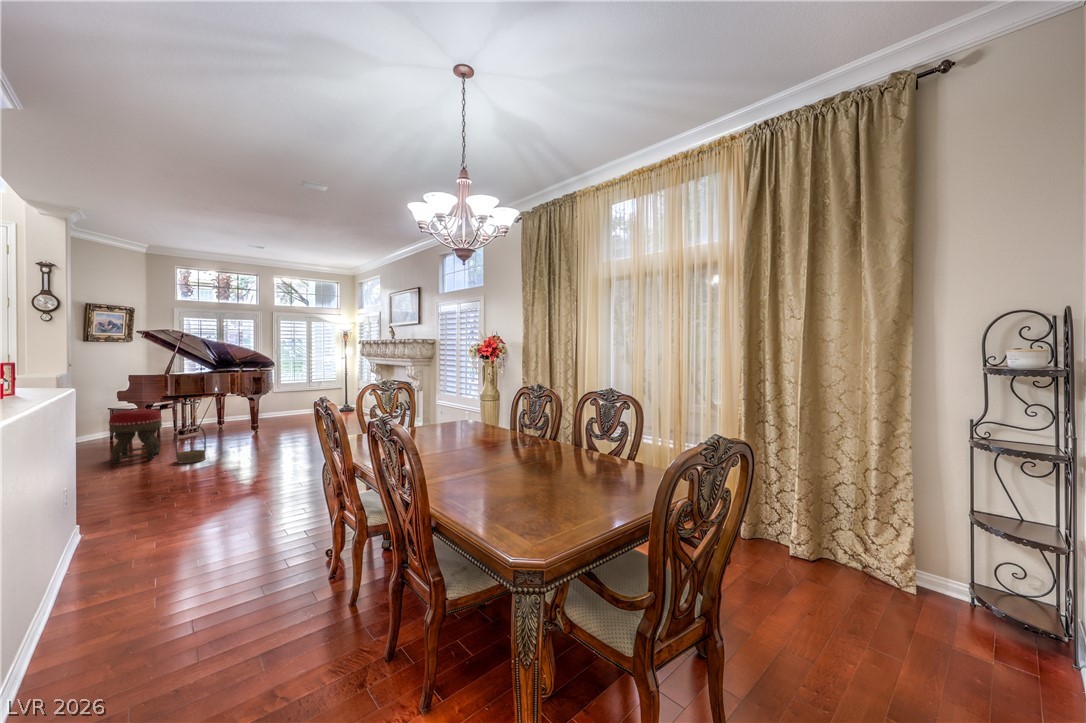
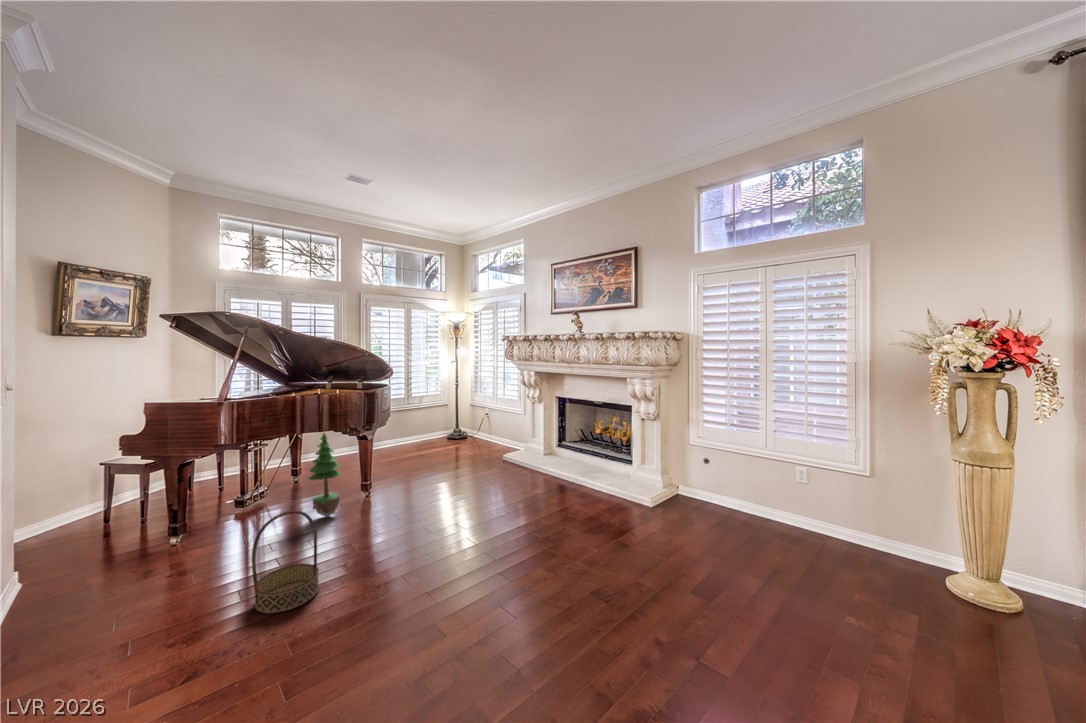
potted tree: none [214,397,234,442] -> present [309,433,341,517]
footstool: present [109,409,162,463] -> none [85,473,213,623]

